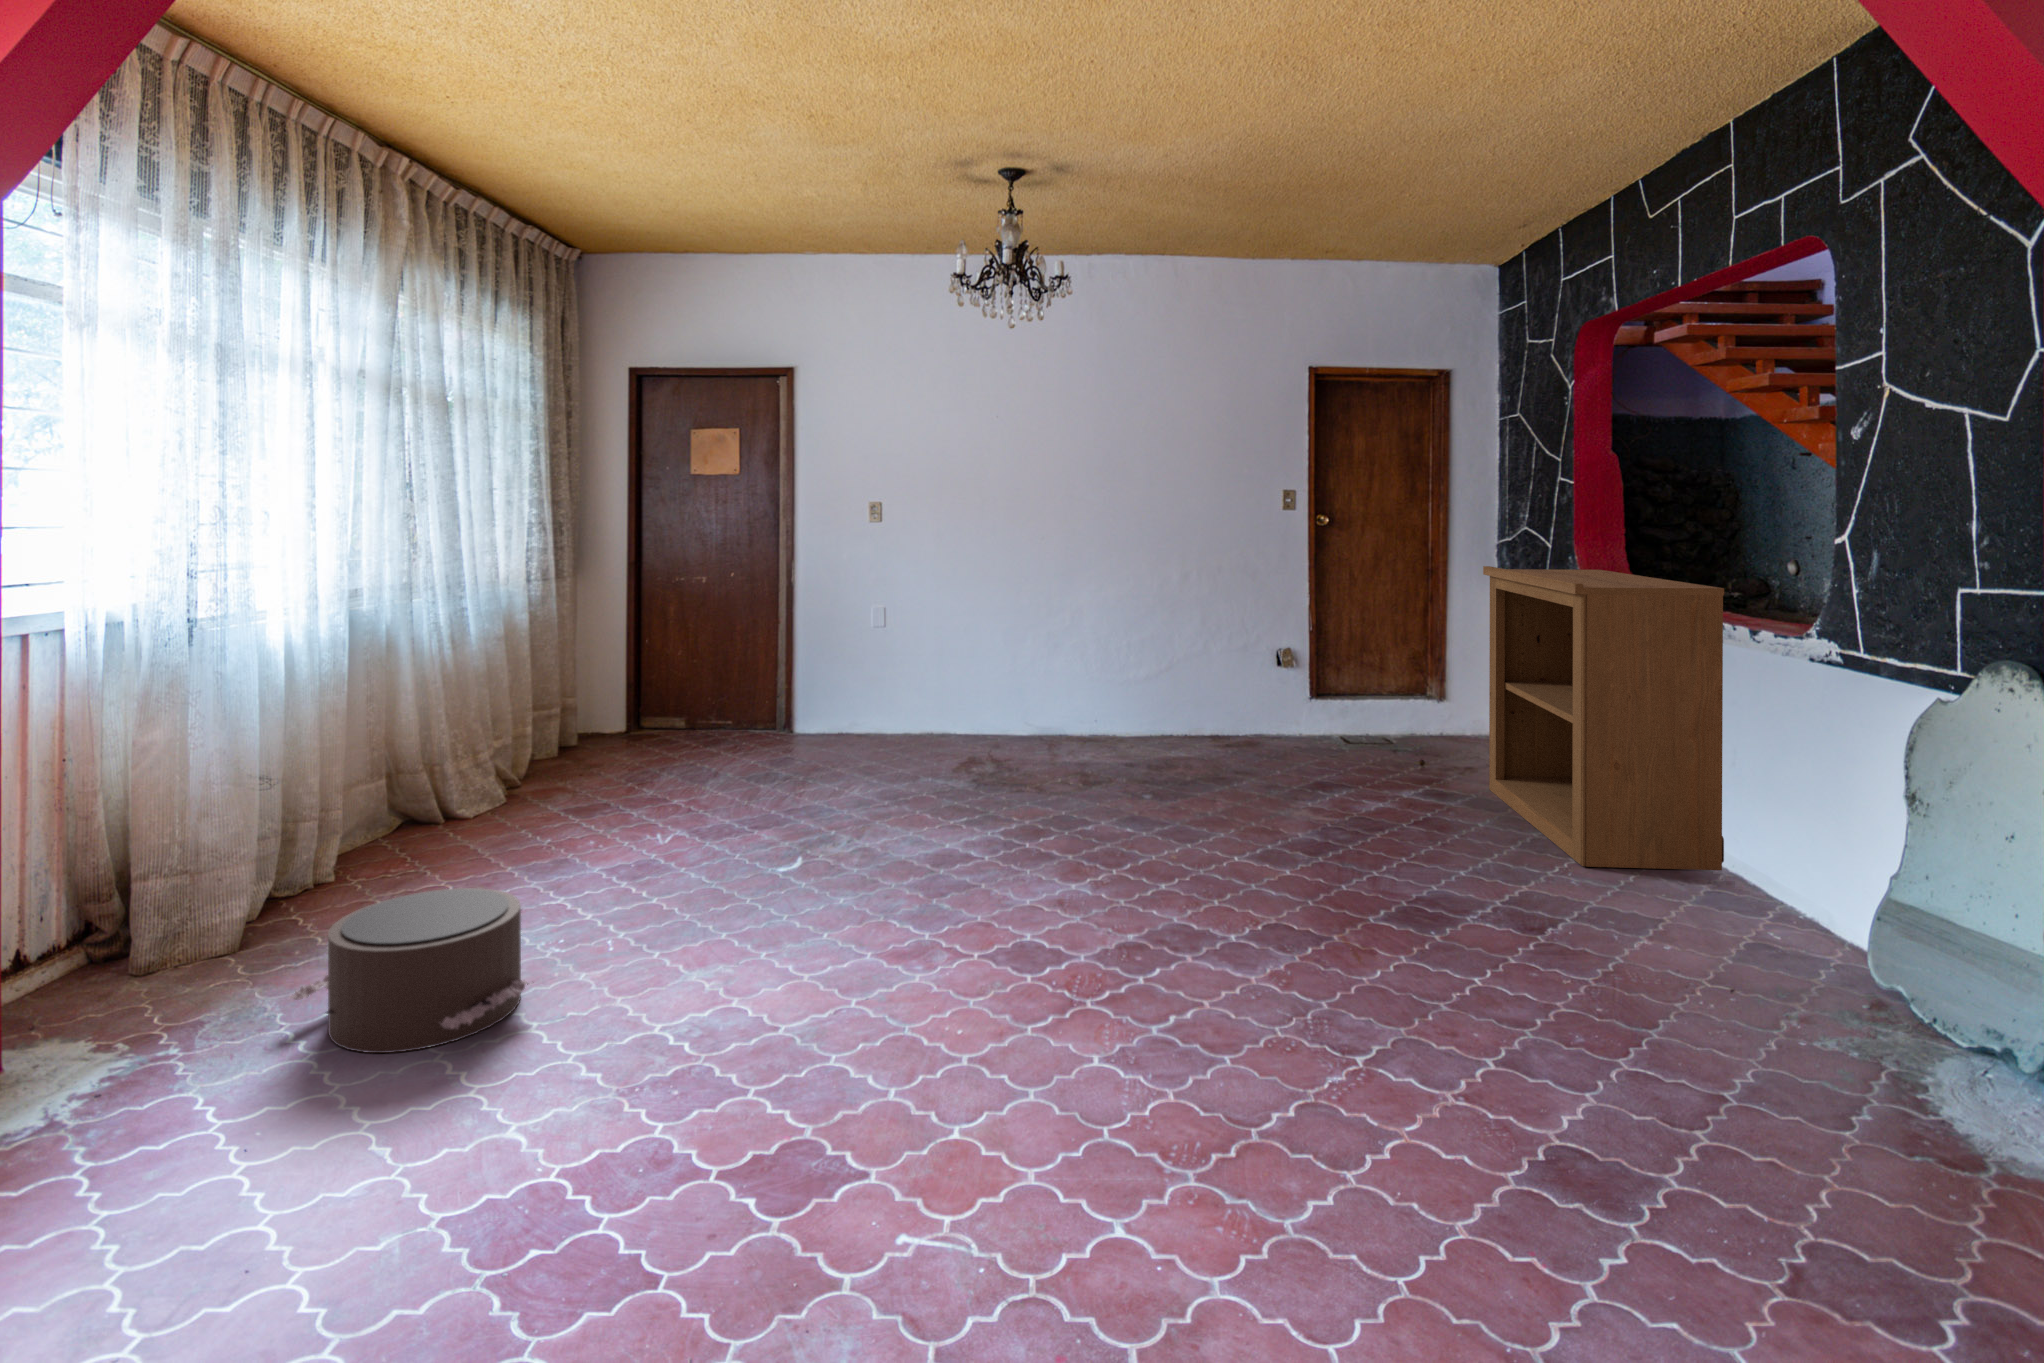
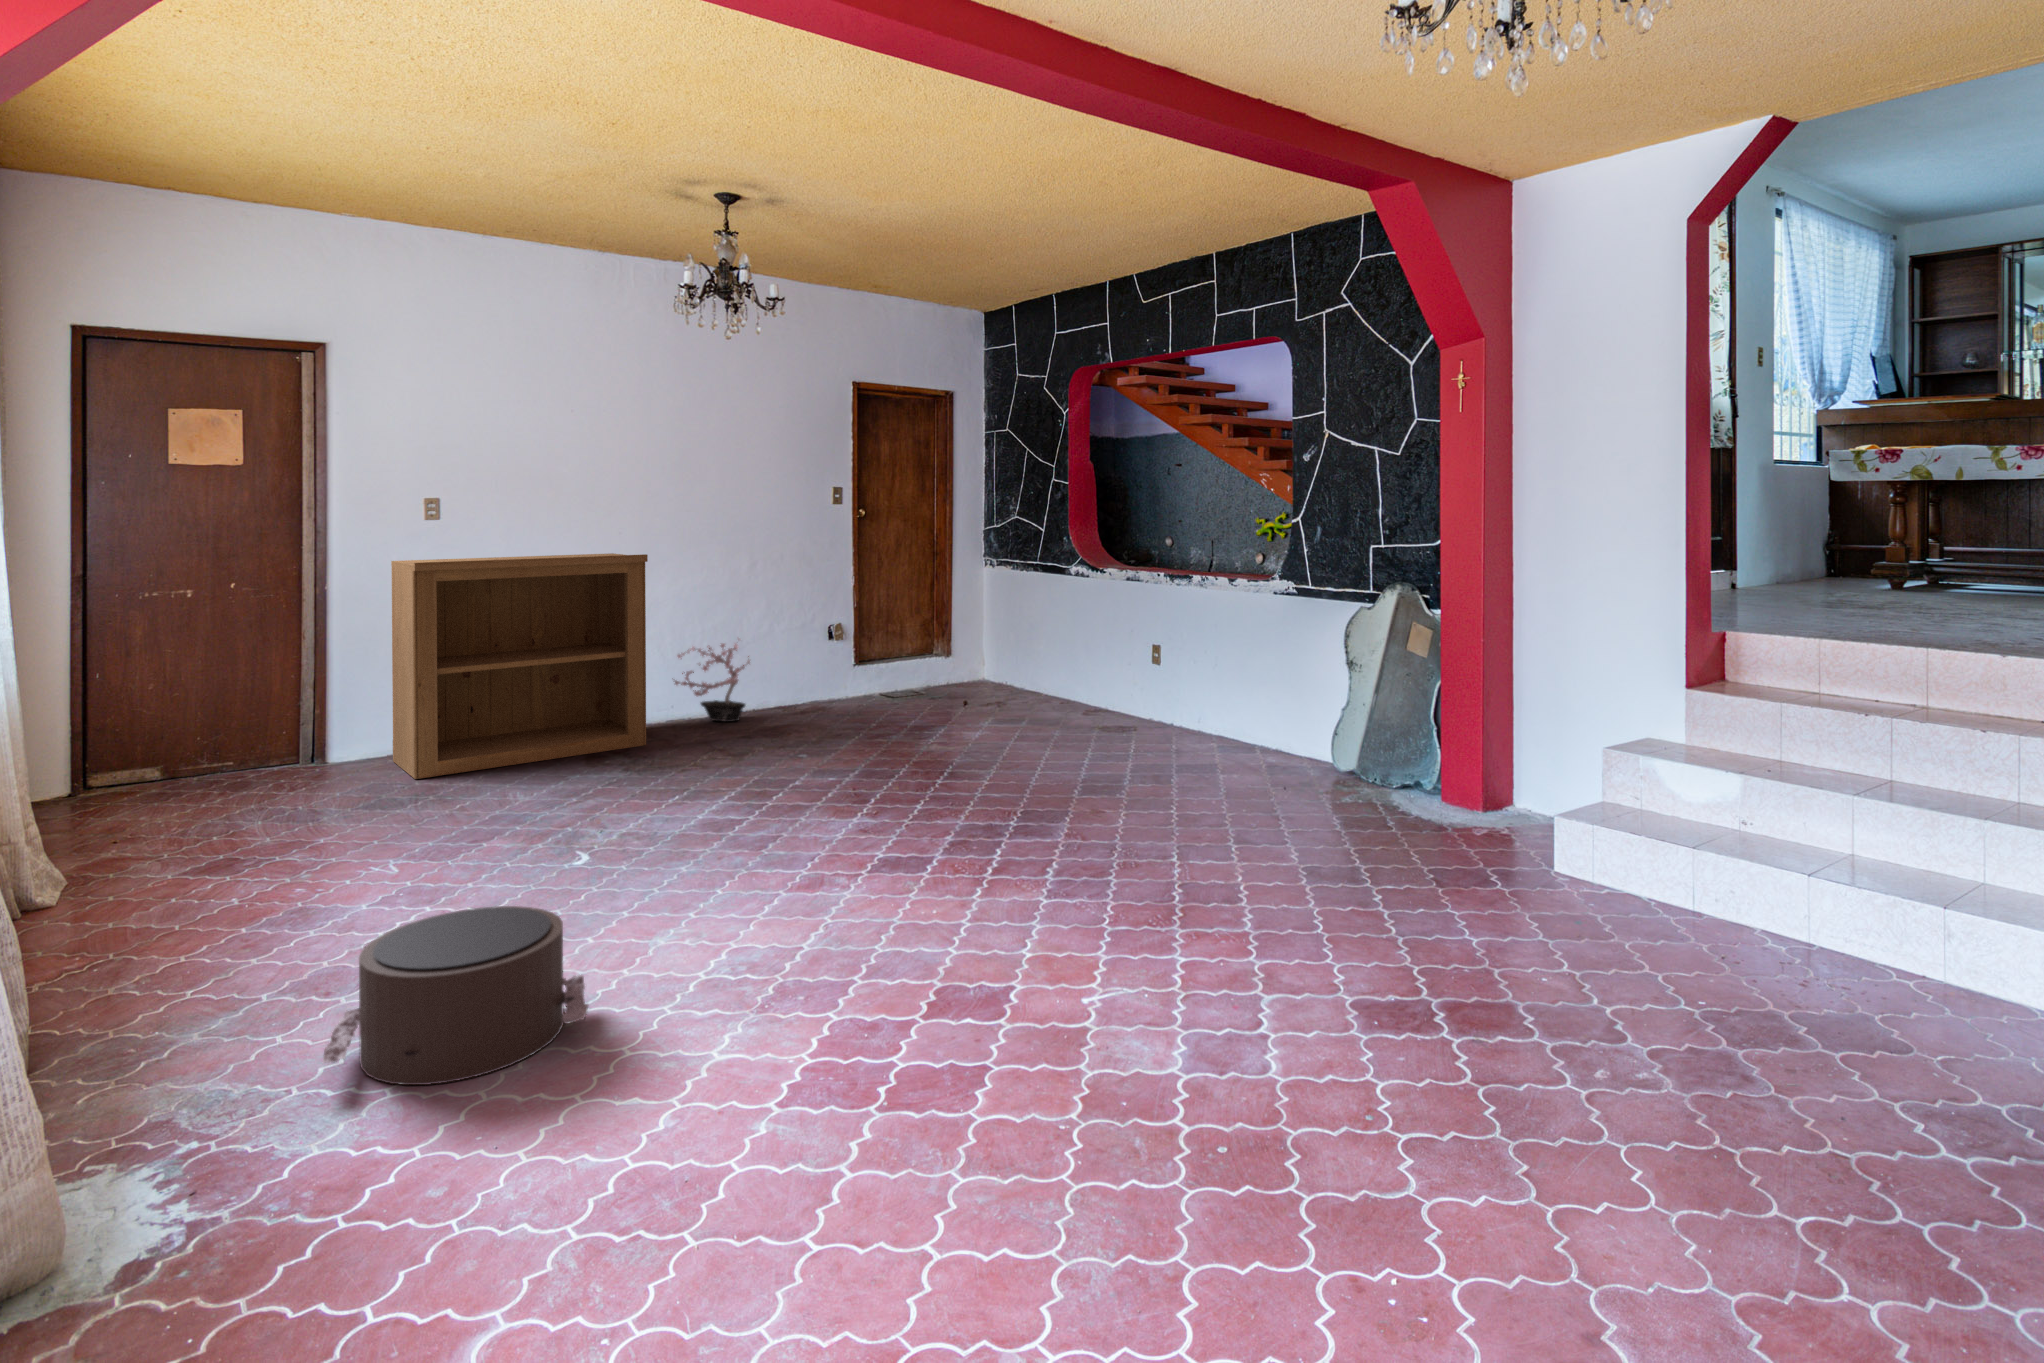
bookshelf: present [1483,566,1724,870] -> present [391,553,648,779]
potted plant: none [1074,650,1161,743] -> present [675,643,750,722]

